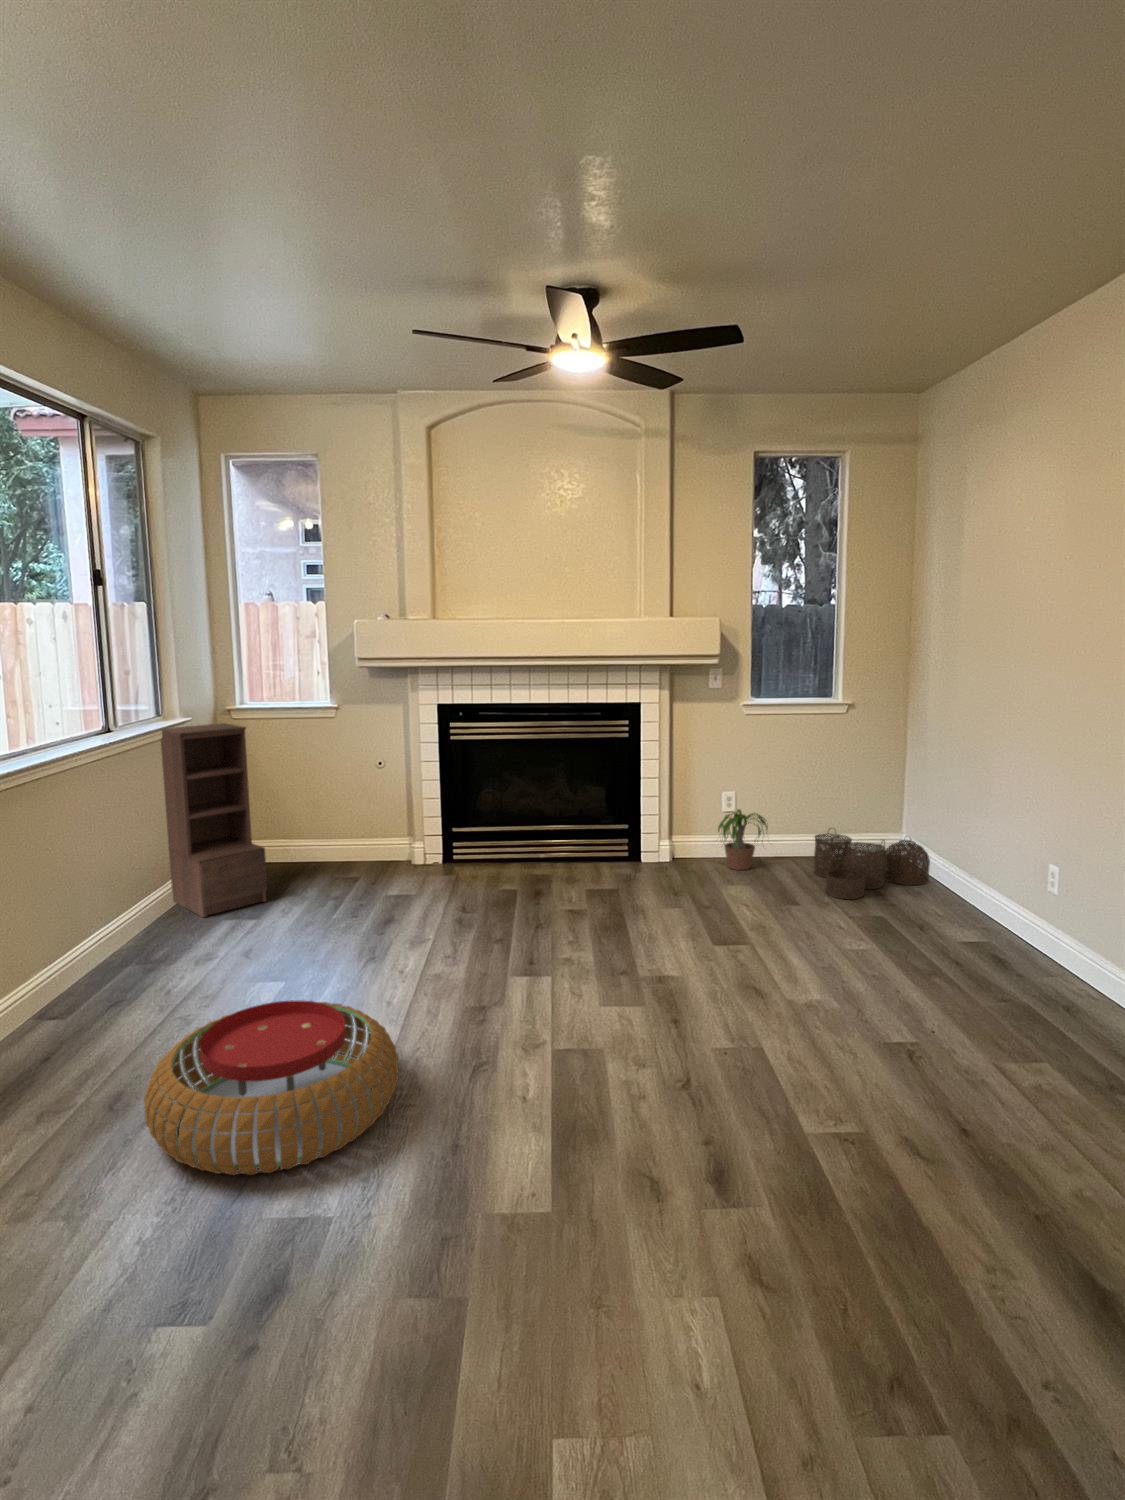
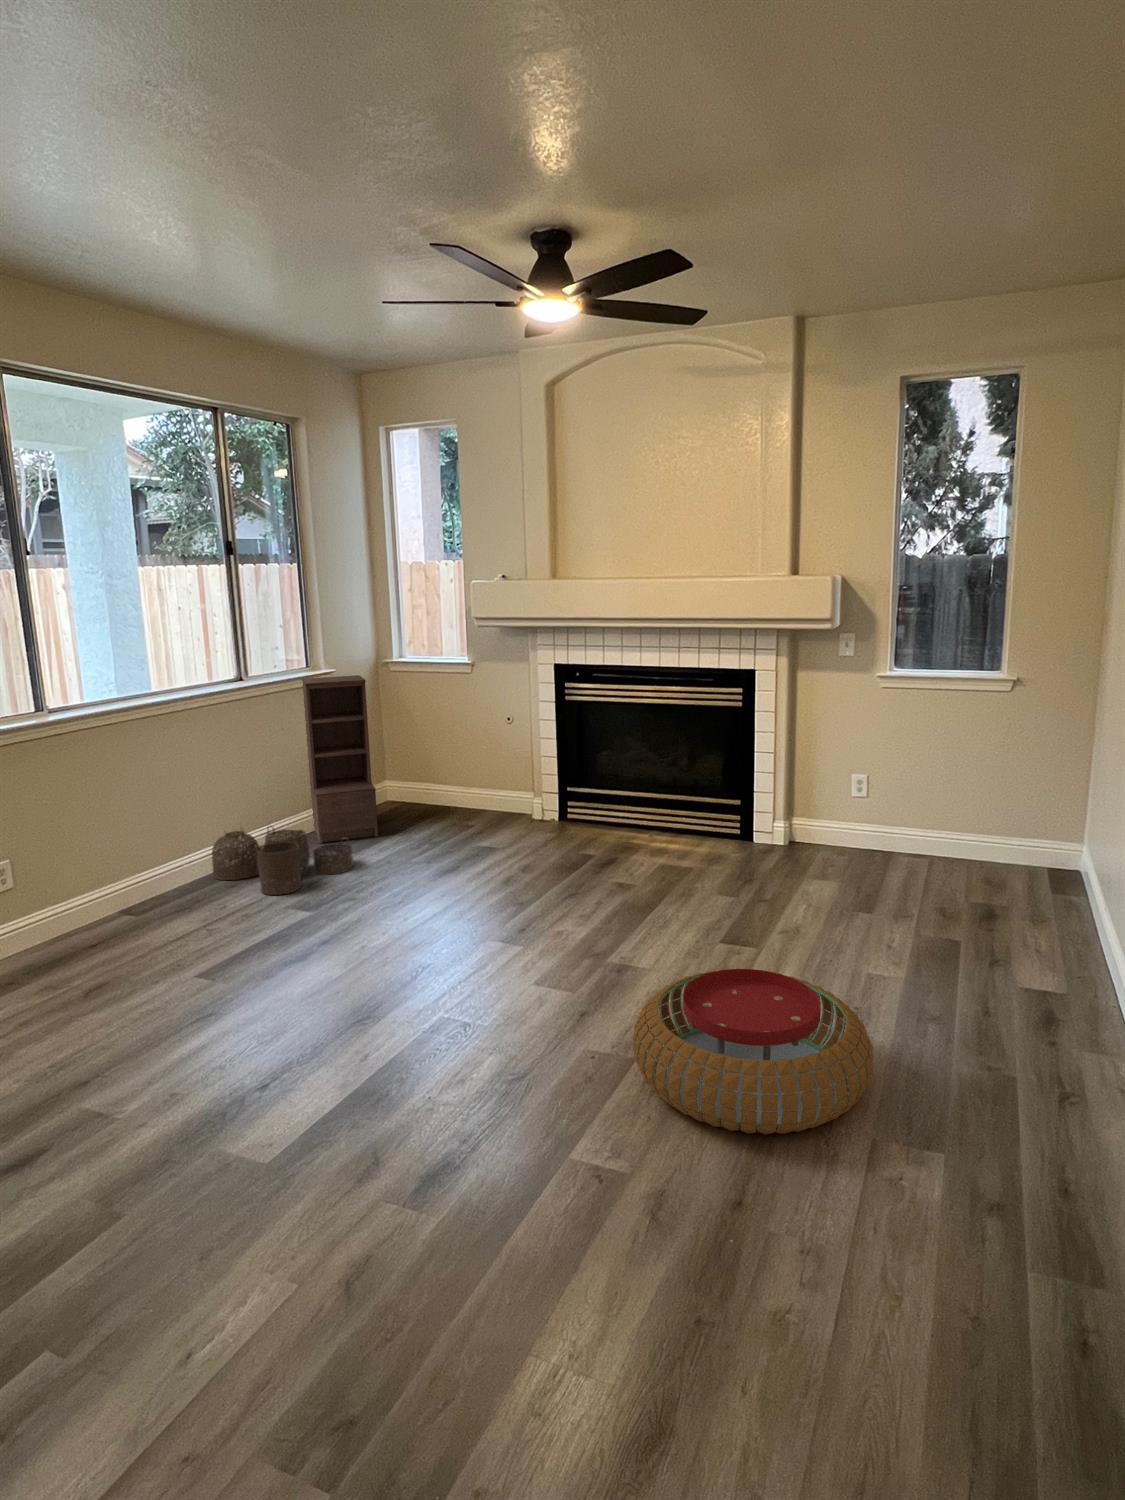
potted plant: present [718,809,768,870] -> none [817,796,901,865]
woven basket: present [814,828,930,899] -> present [212,828,353,895]
pouf: present [144,1001,399,1175] -> present [633,969,874,1135]

